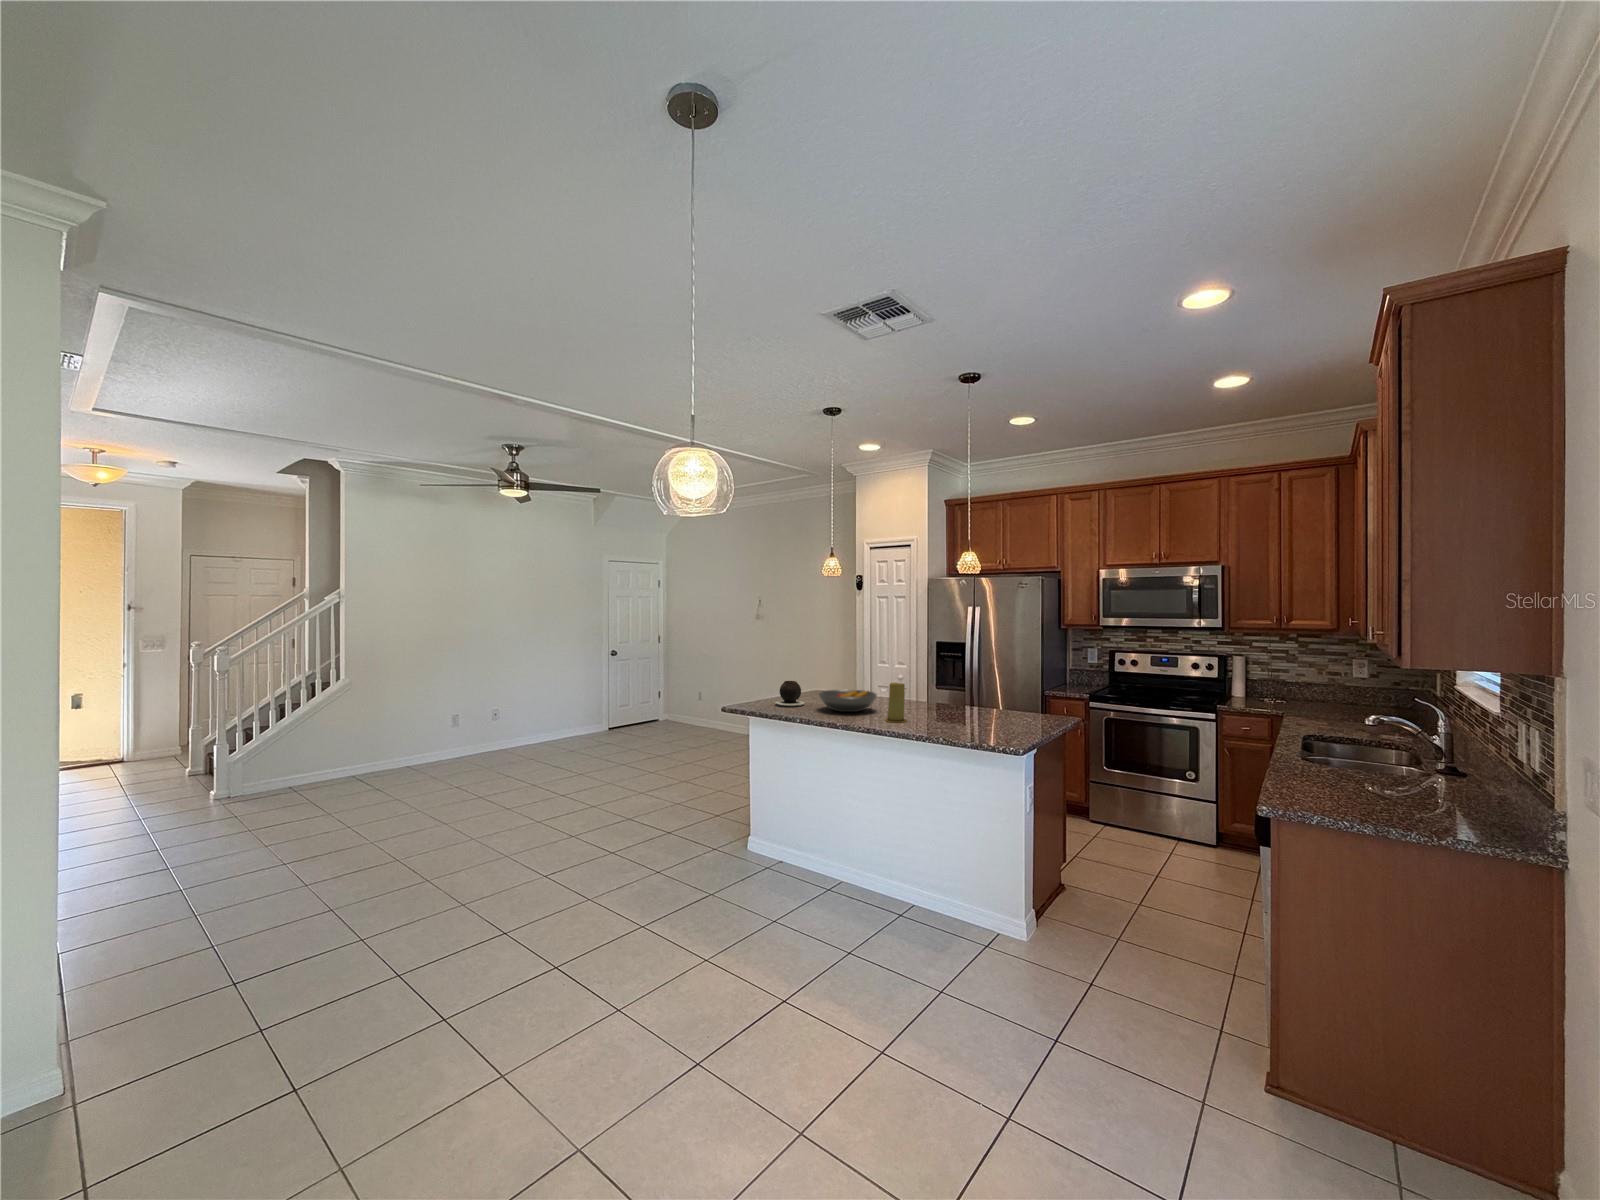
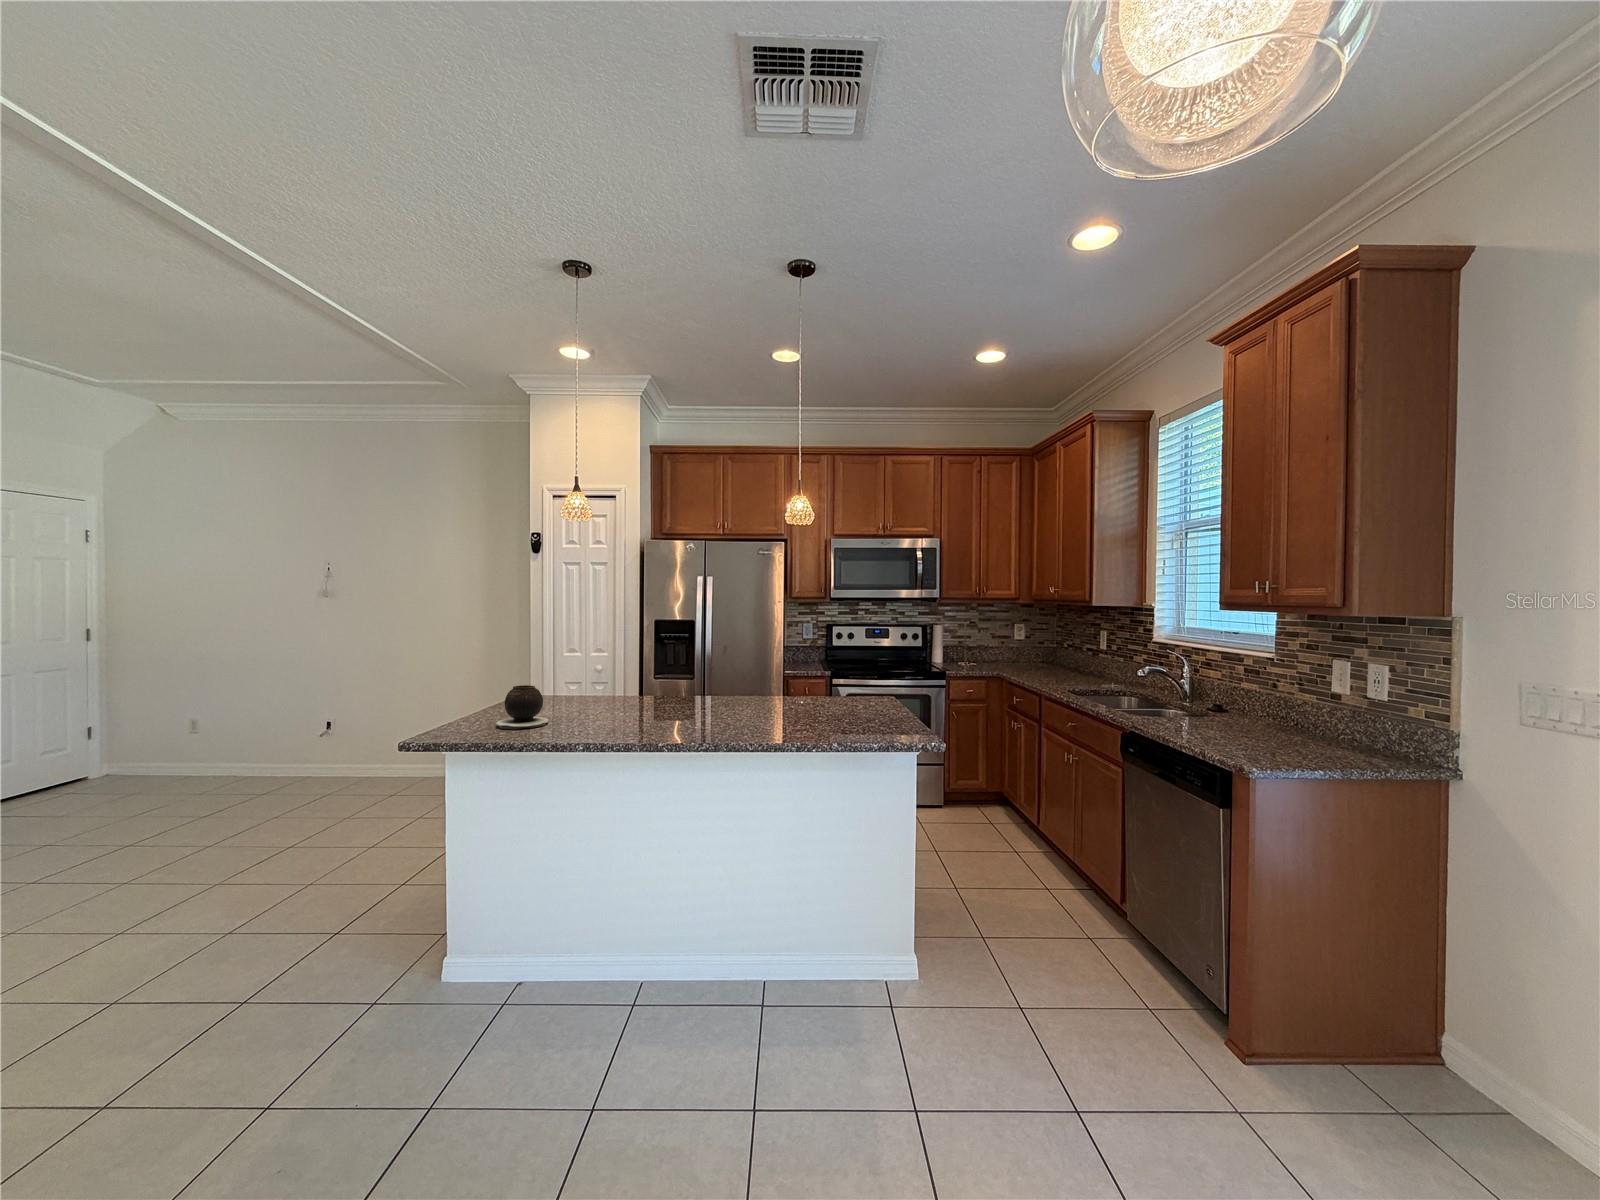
candle: present [885,683,907,722] -> none [713,673,744,730]
fruit bowl: present [819,690,877,712] -> none [585,689,678,724]

